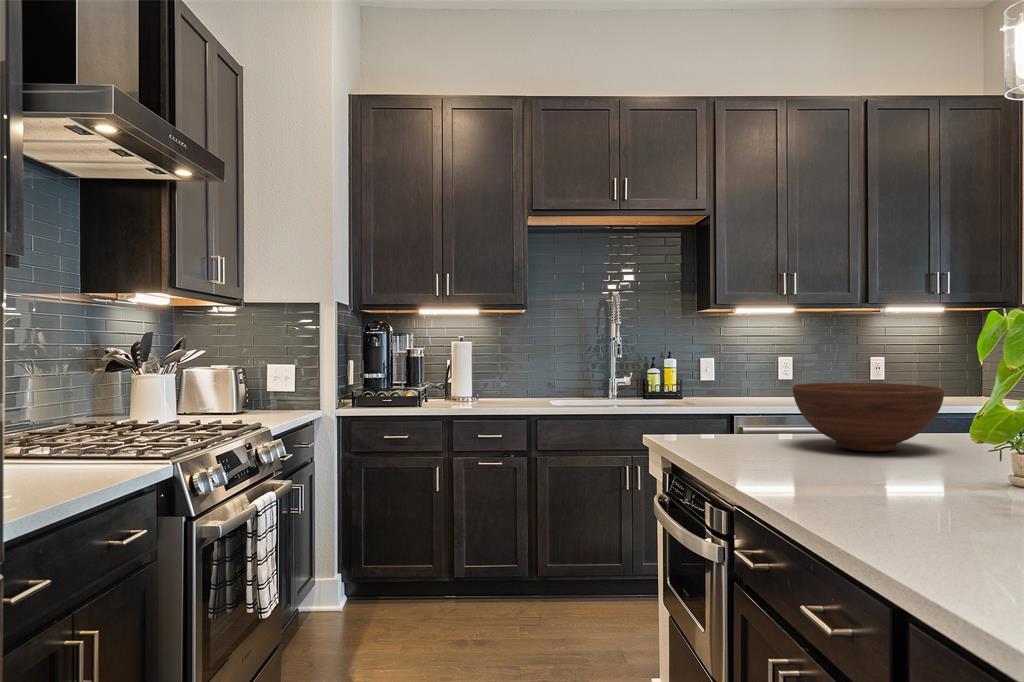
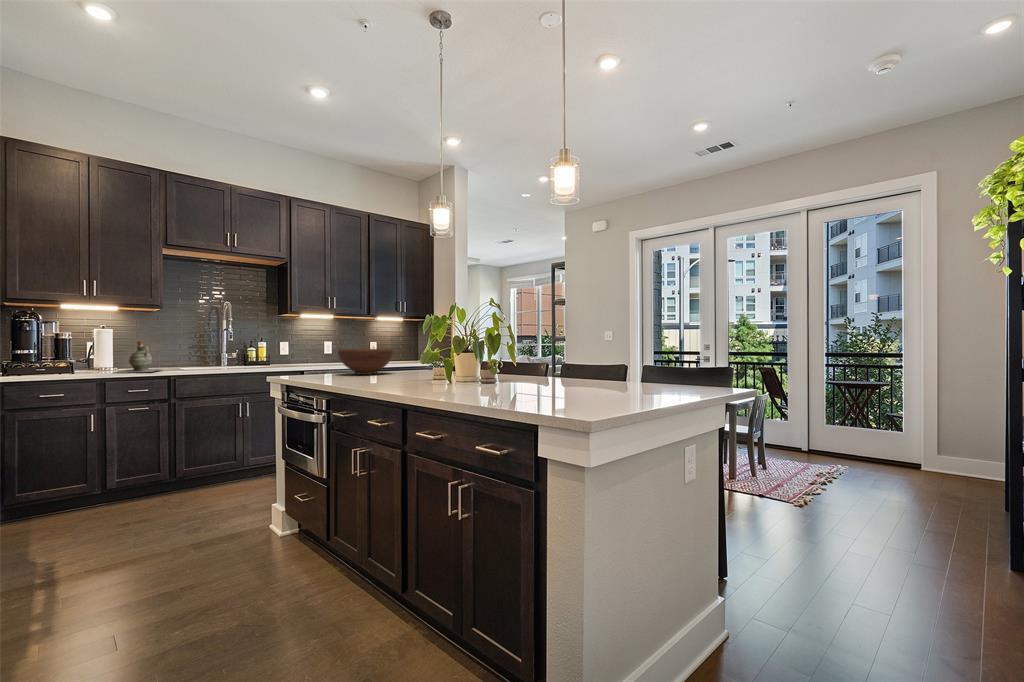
ceramic jug: none [460,359,526,408] -> present [116,341,160,373]

